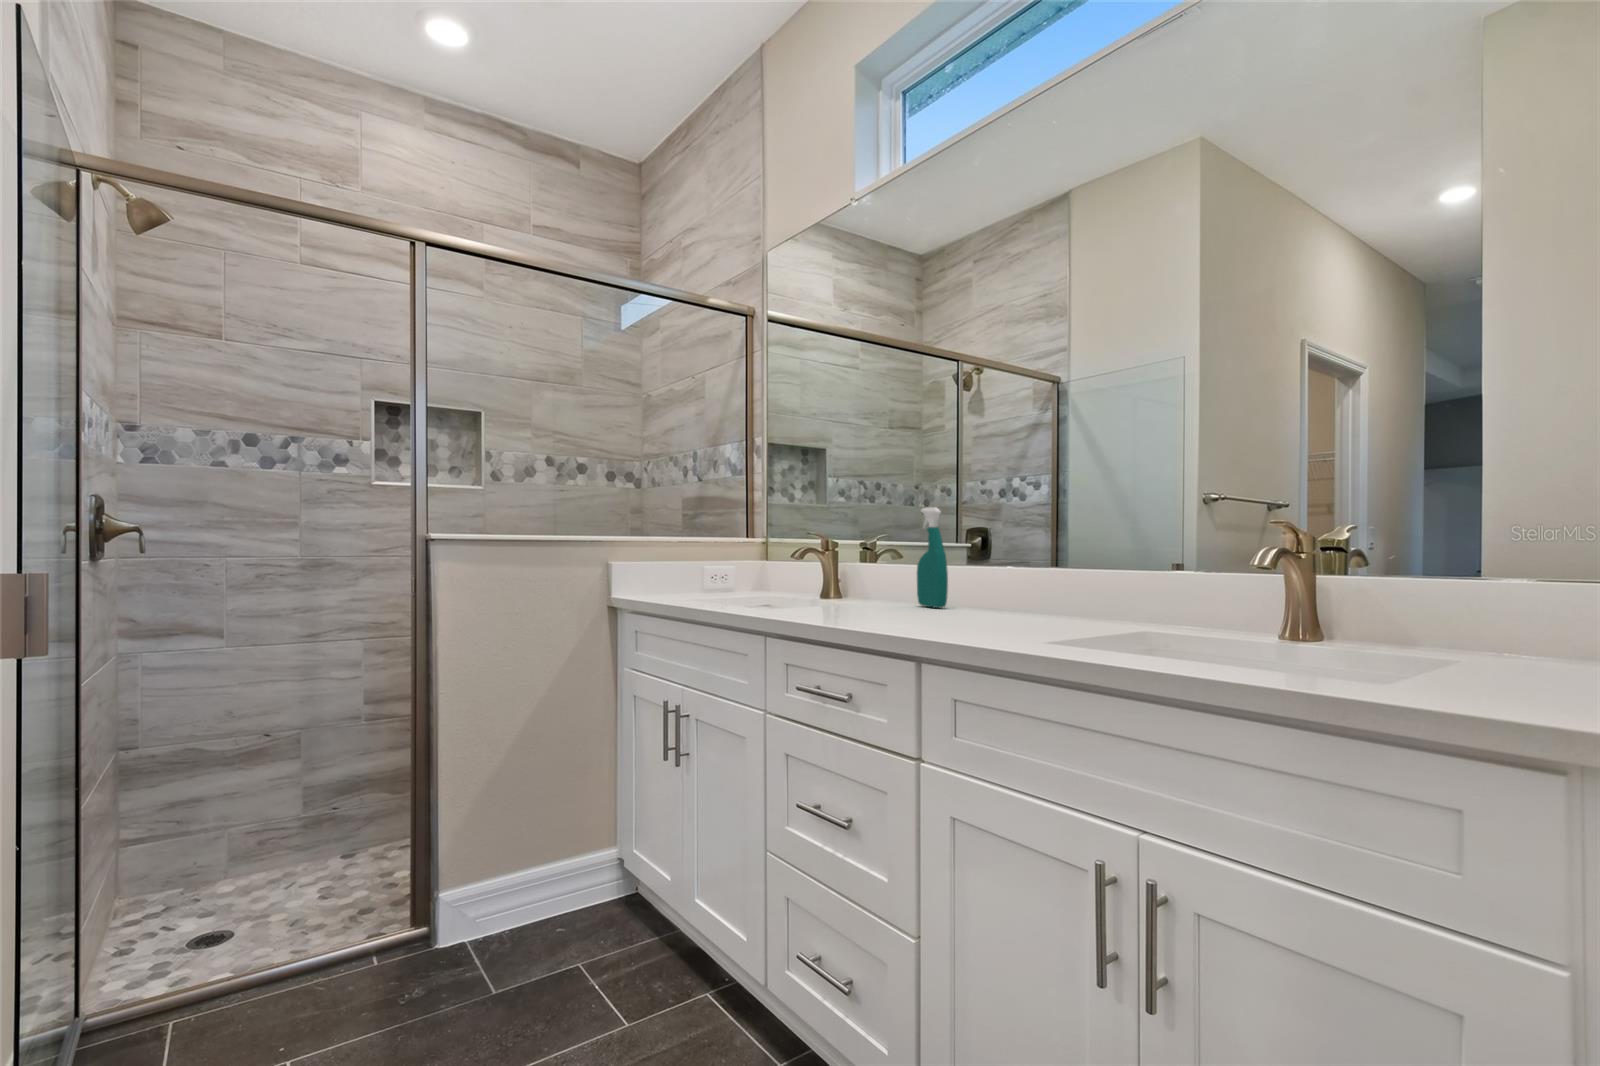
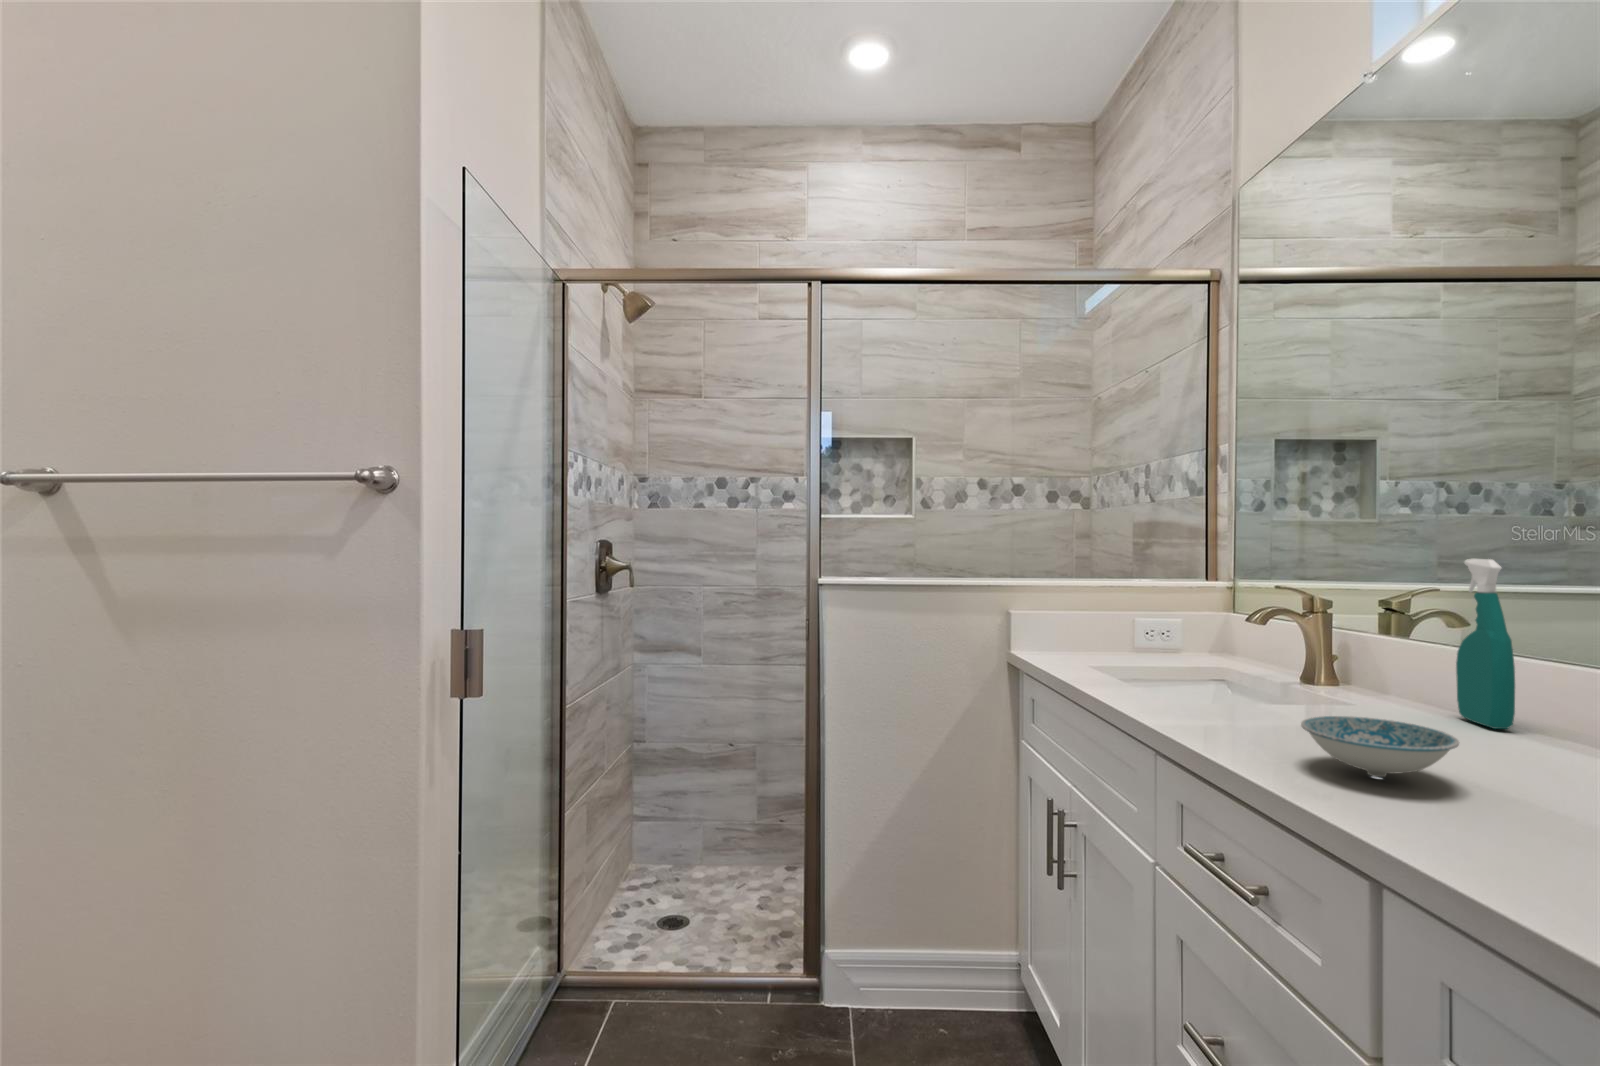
ceramic bowl: none [875,593,955,623] -> present [1301,716,1459,777]

